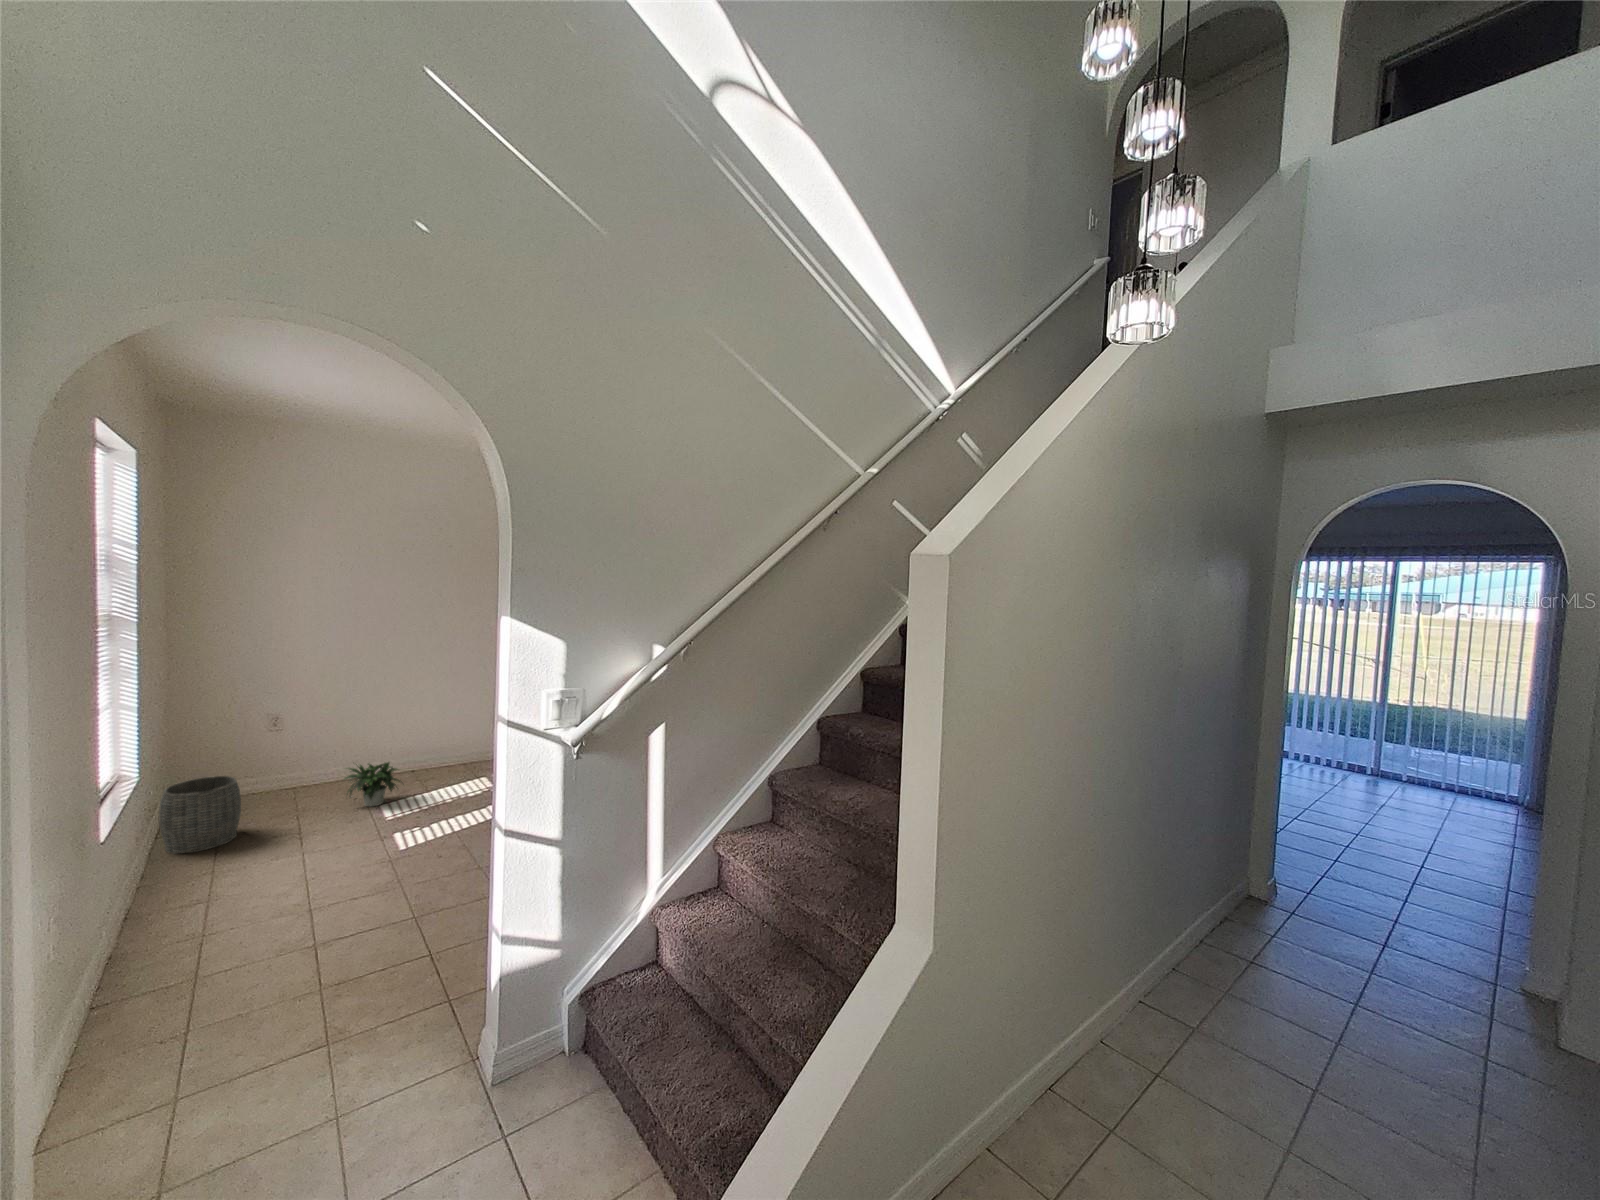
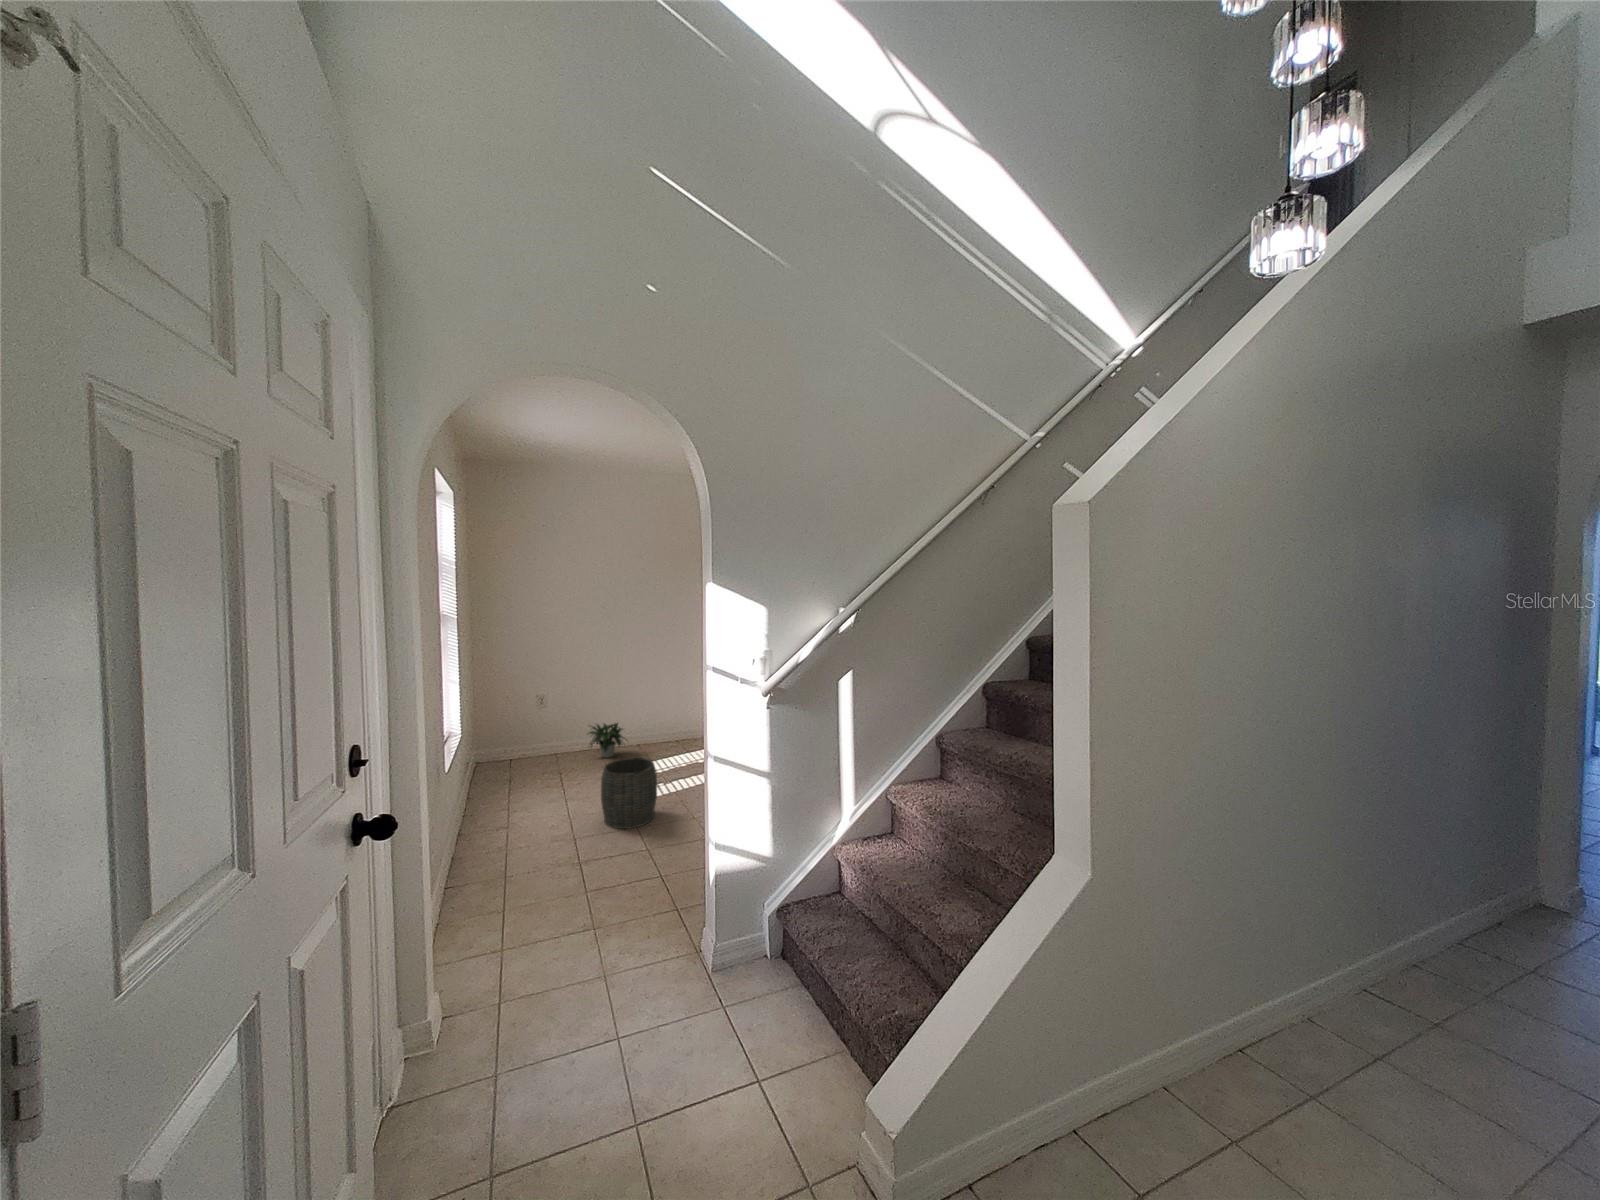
woven basket: present [159,776,241,854] -> present [601,758,657,829]

